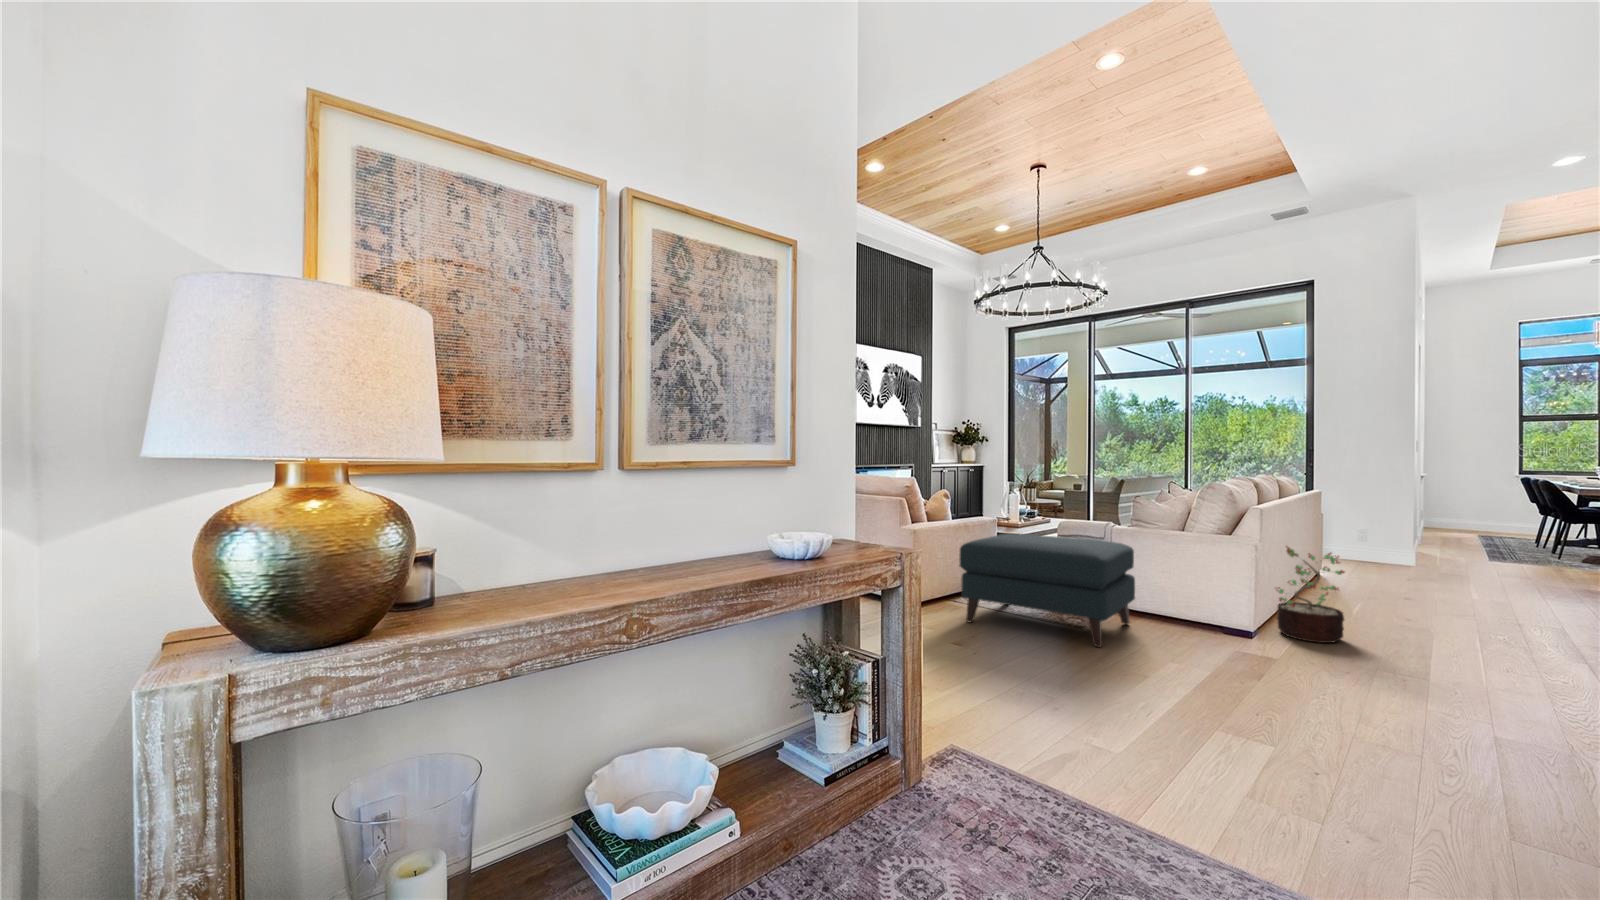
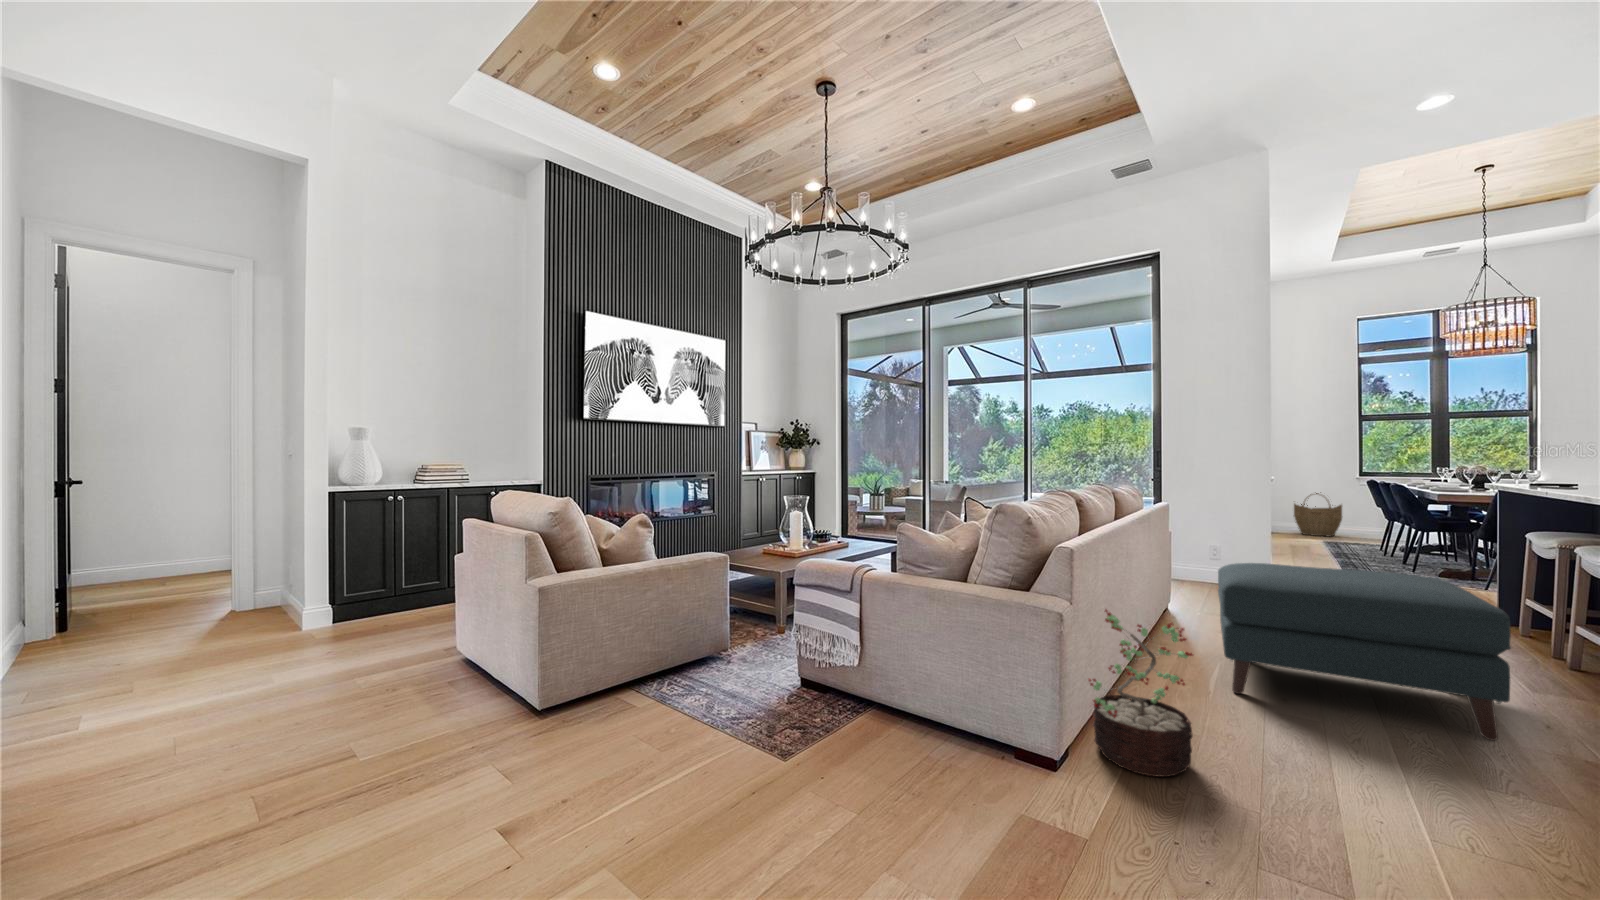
woven basket: none [1448,489,1500,531] -> present [1294,492,1342,537]
ottoman: present [959,533,1135,647] -> present [1218,563,1511,741]

